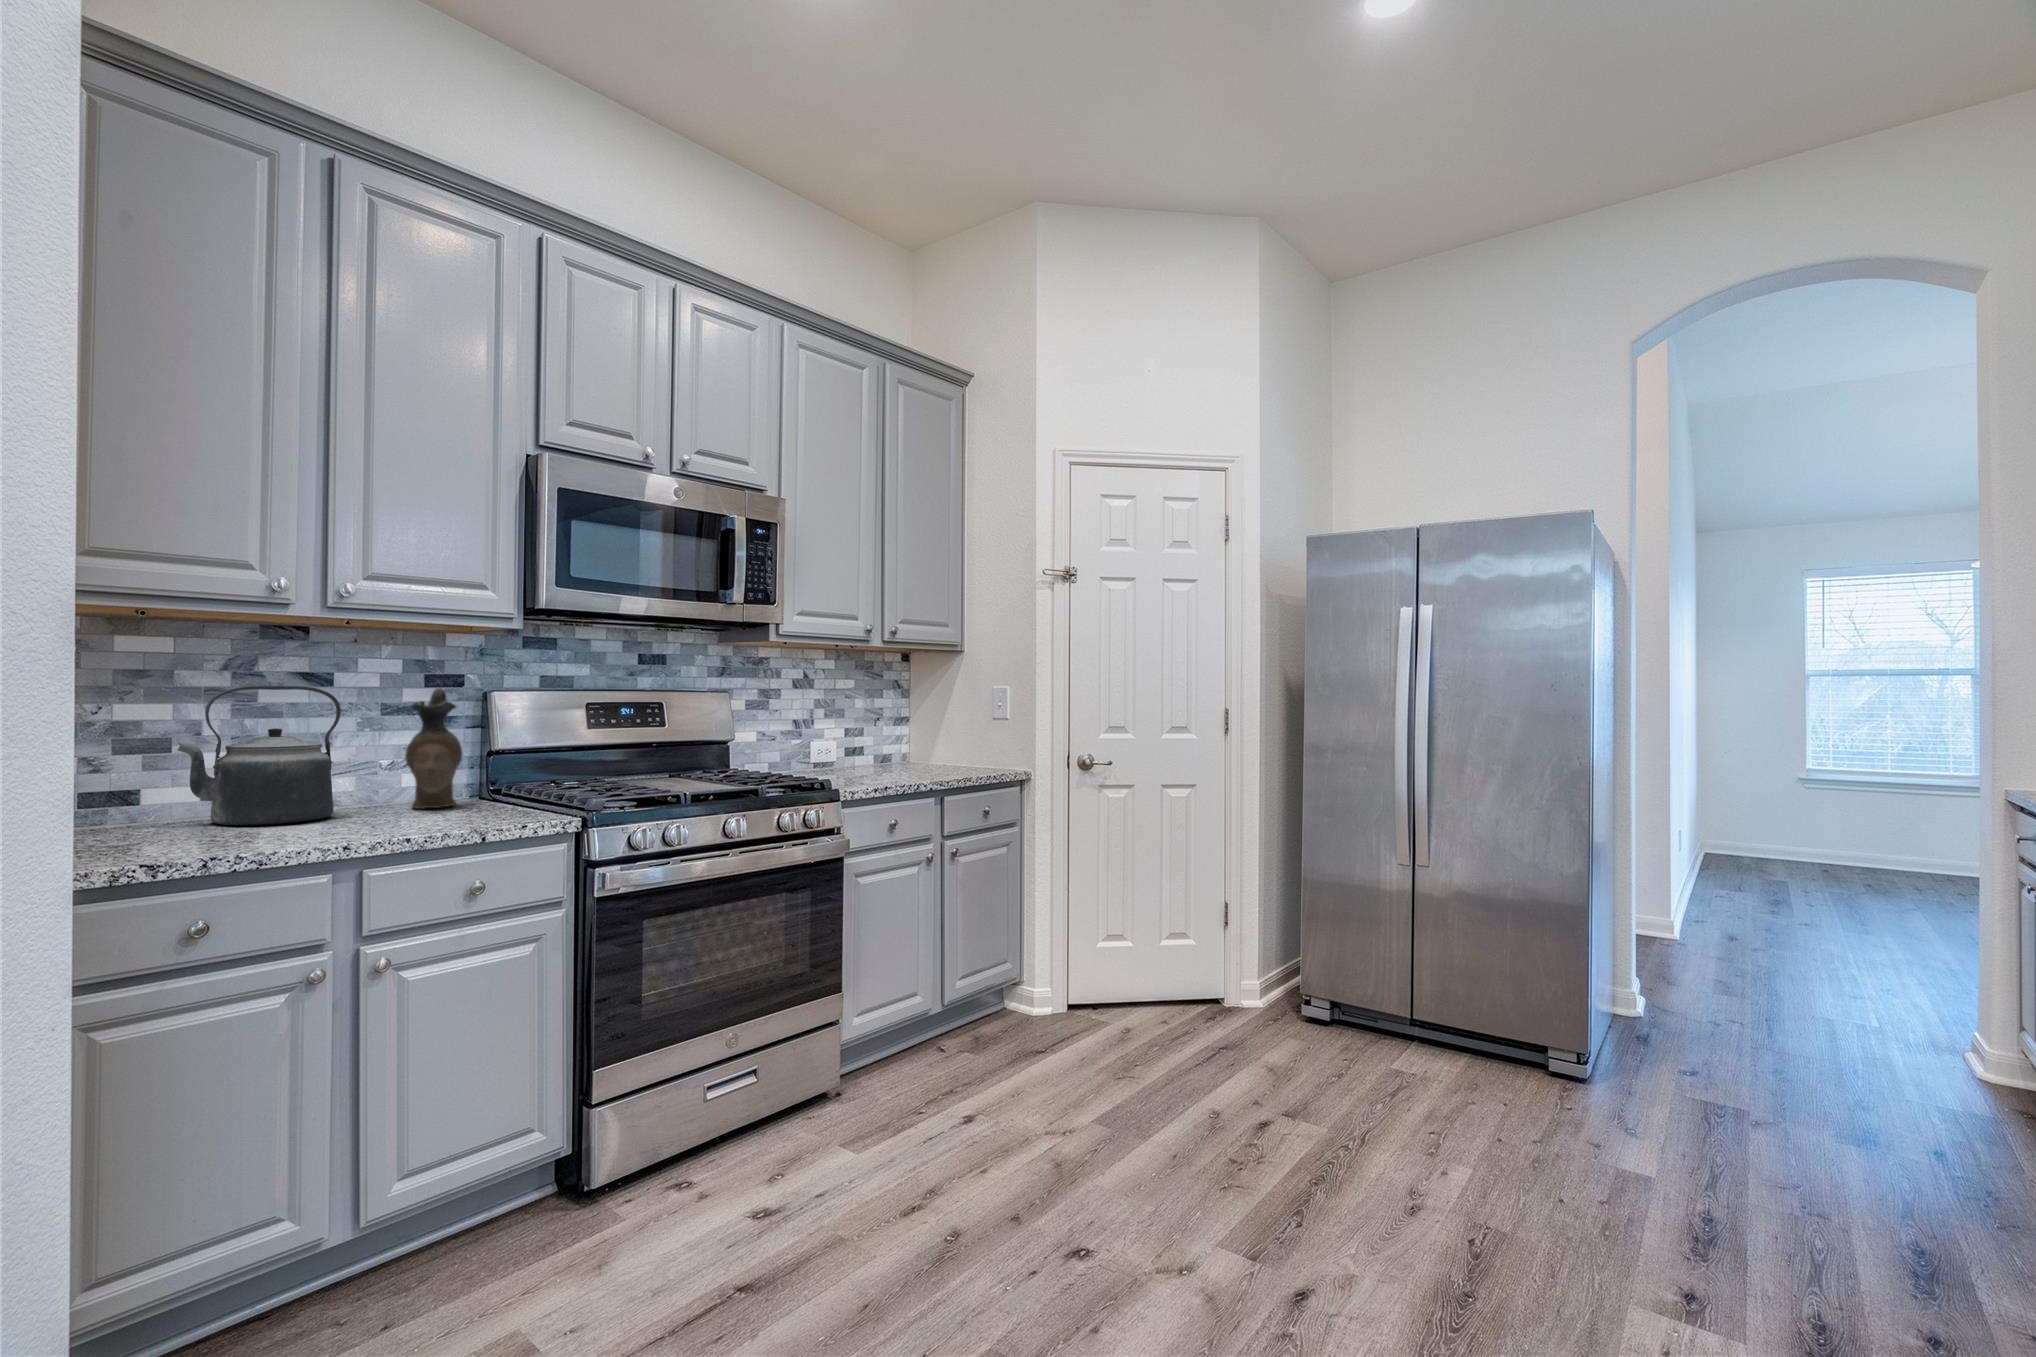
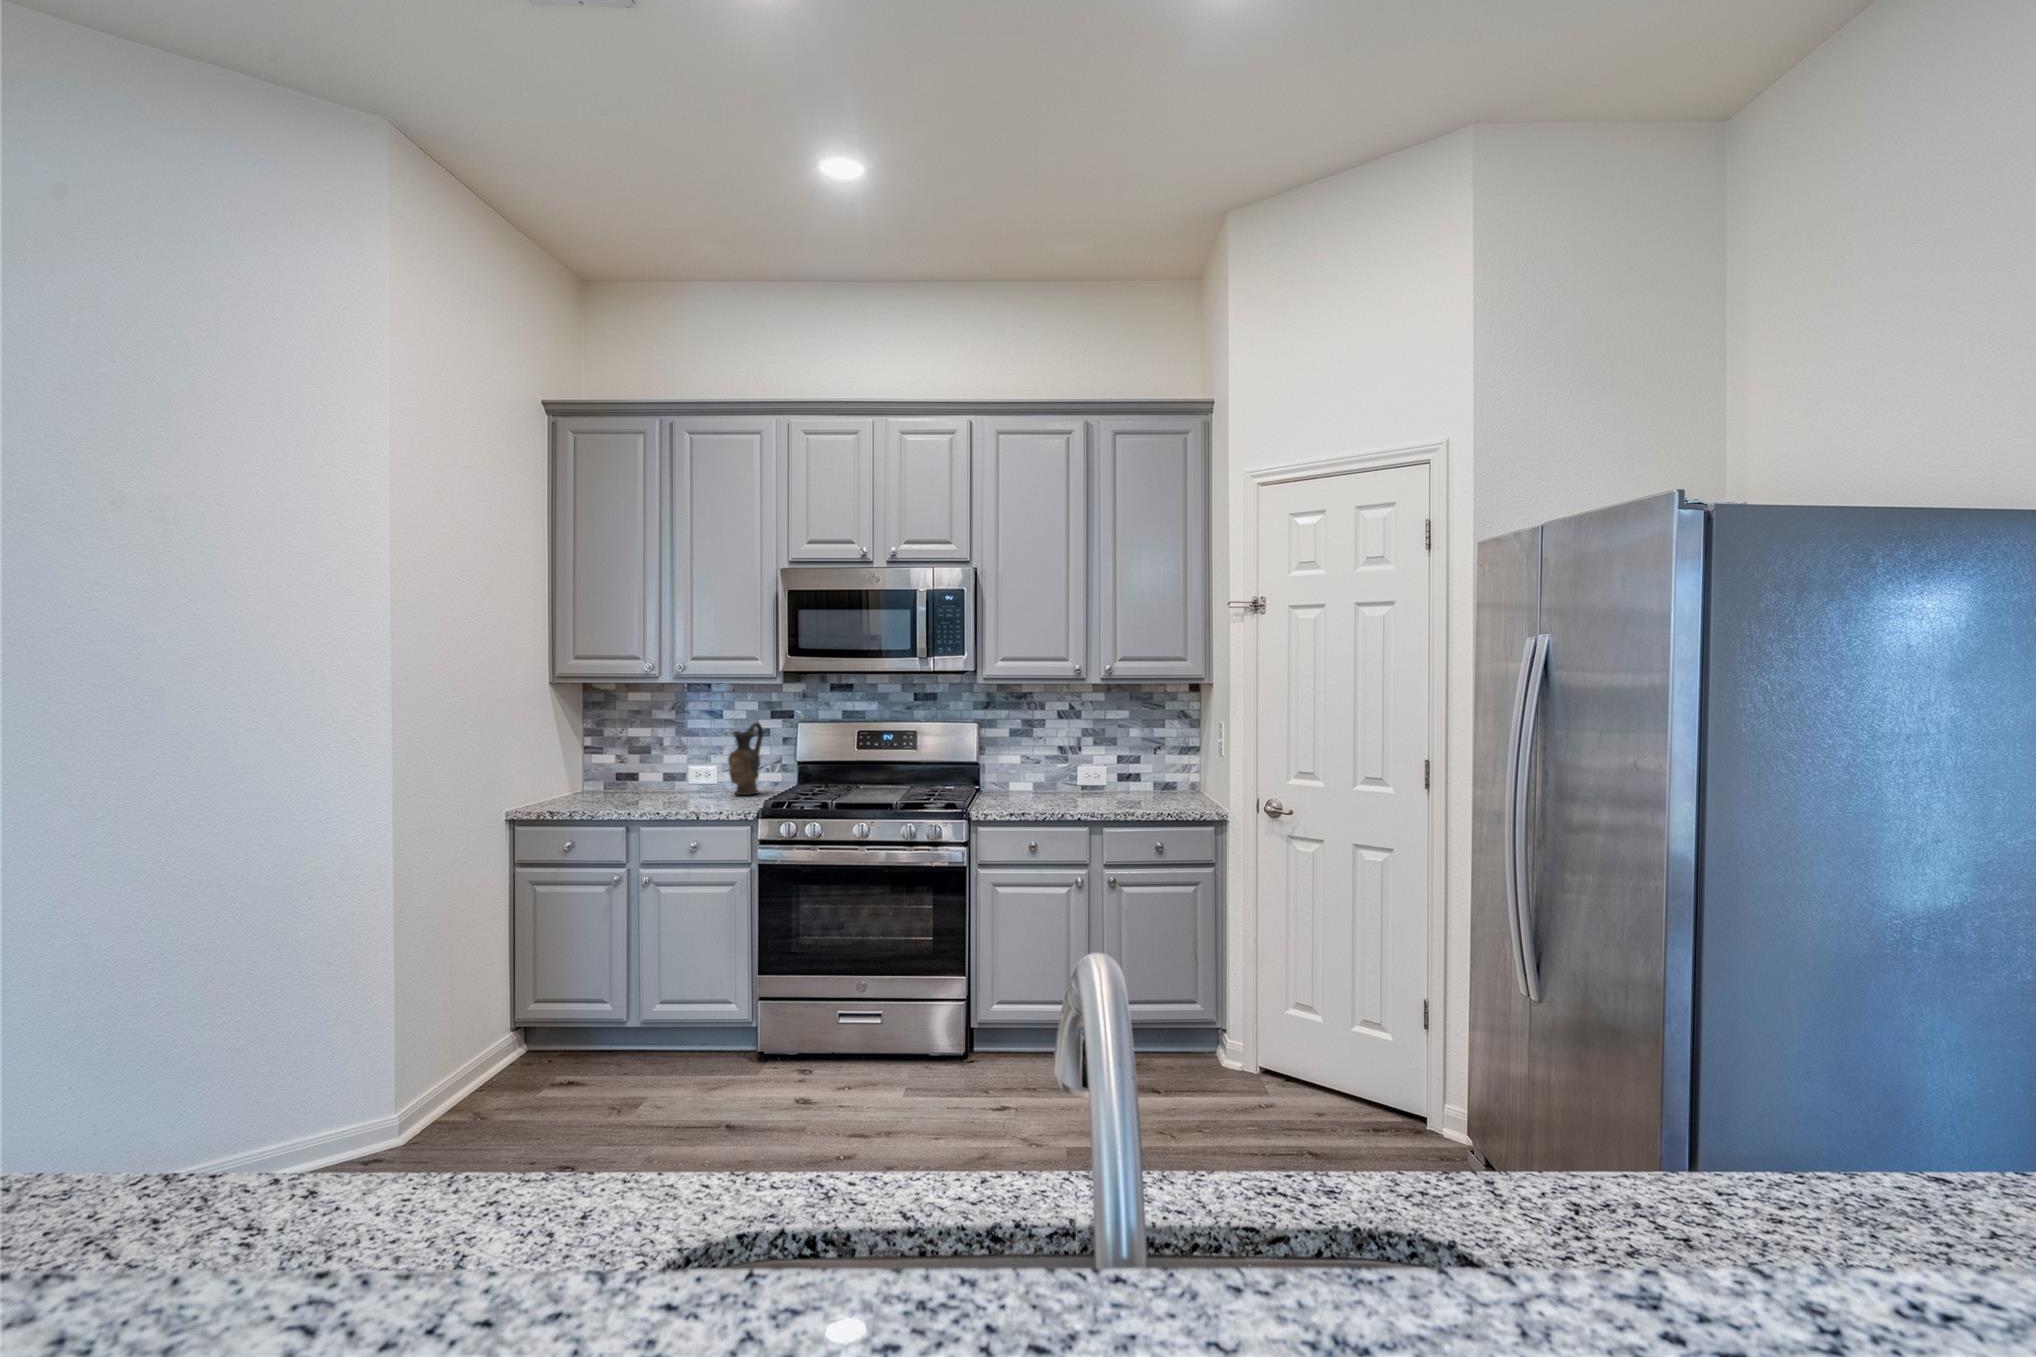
kettle: present [178,686,341,825] -> none [632,722,698,796]

